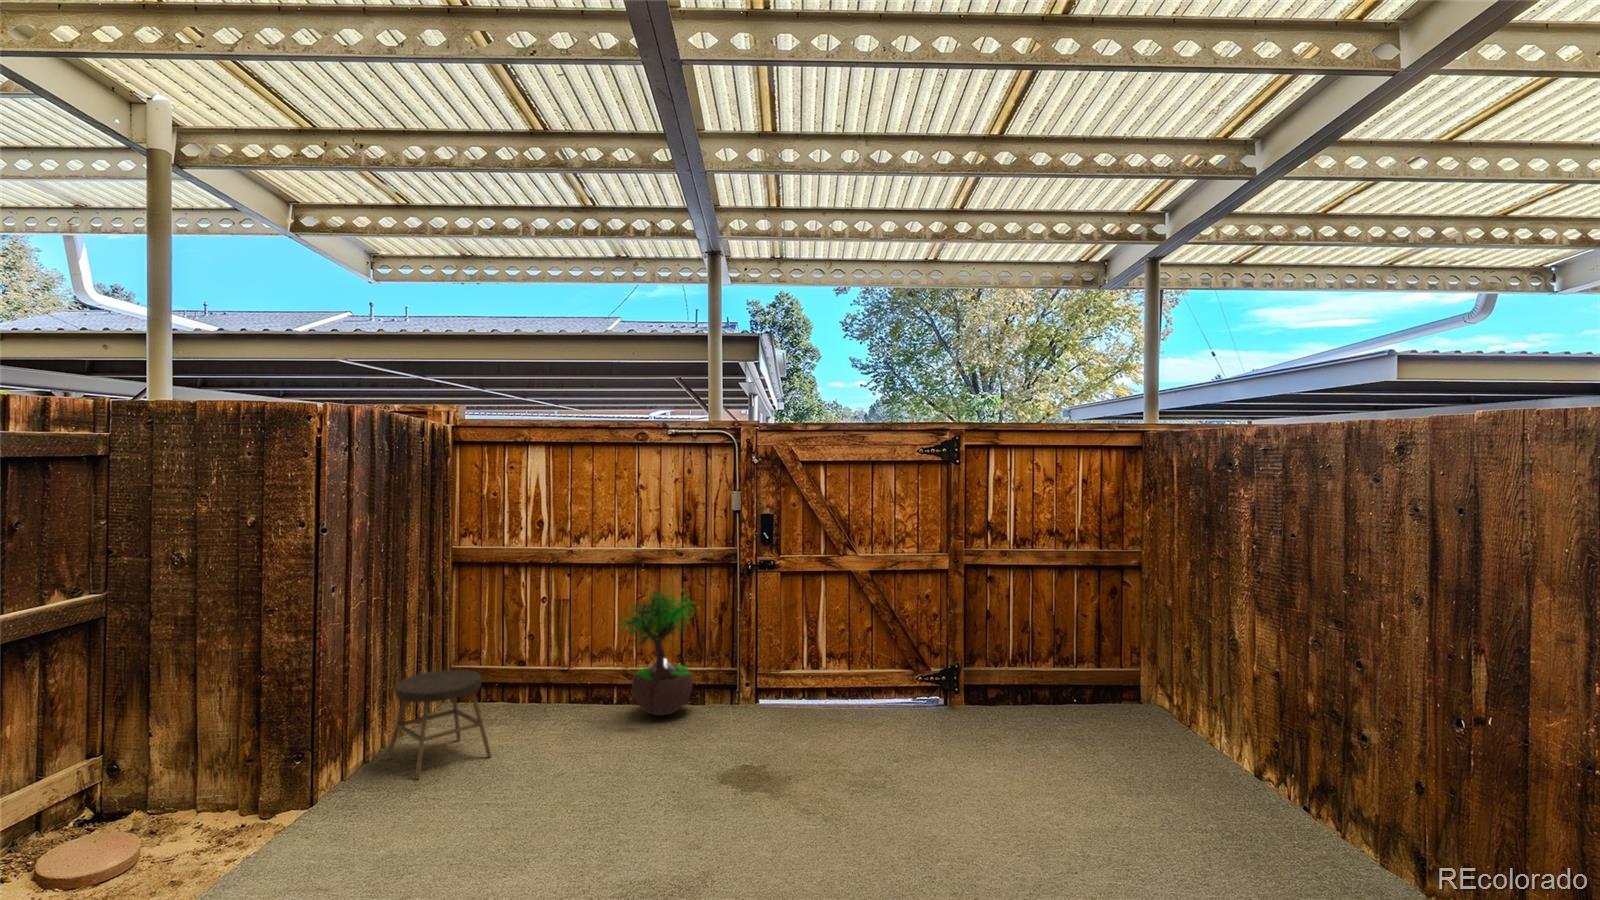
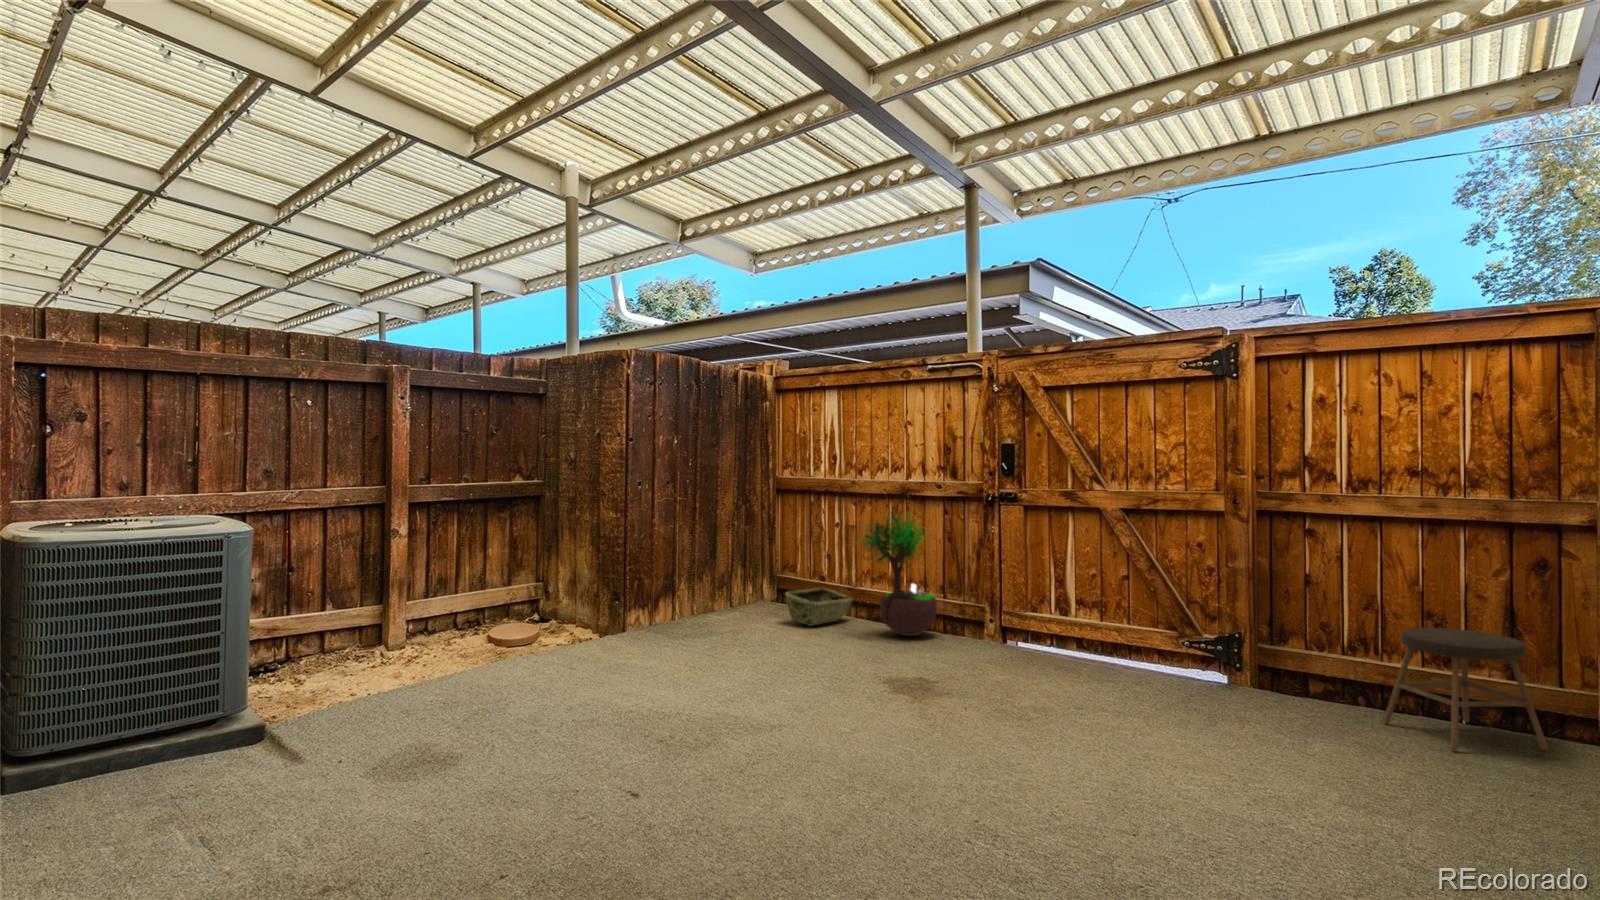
stool: present [386,670,491,779] -> present [1383,628,1548,752]
woven basket: none [509,673,578,726] -> present [785,588,853,626]

